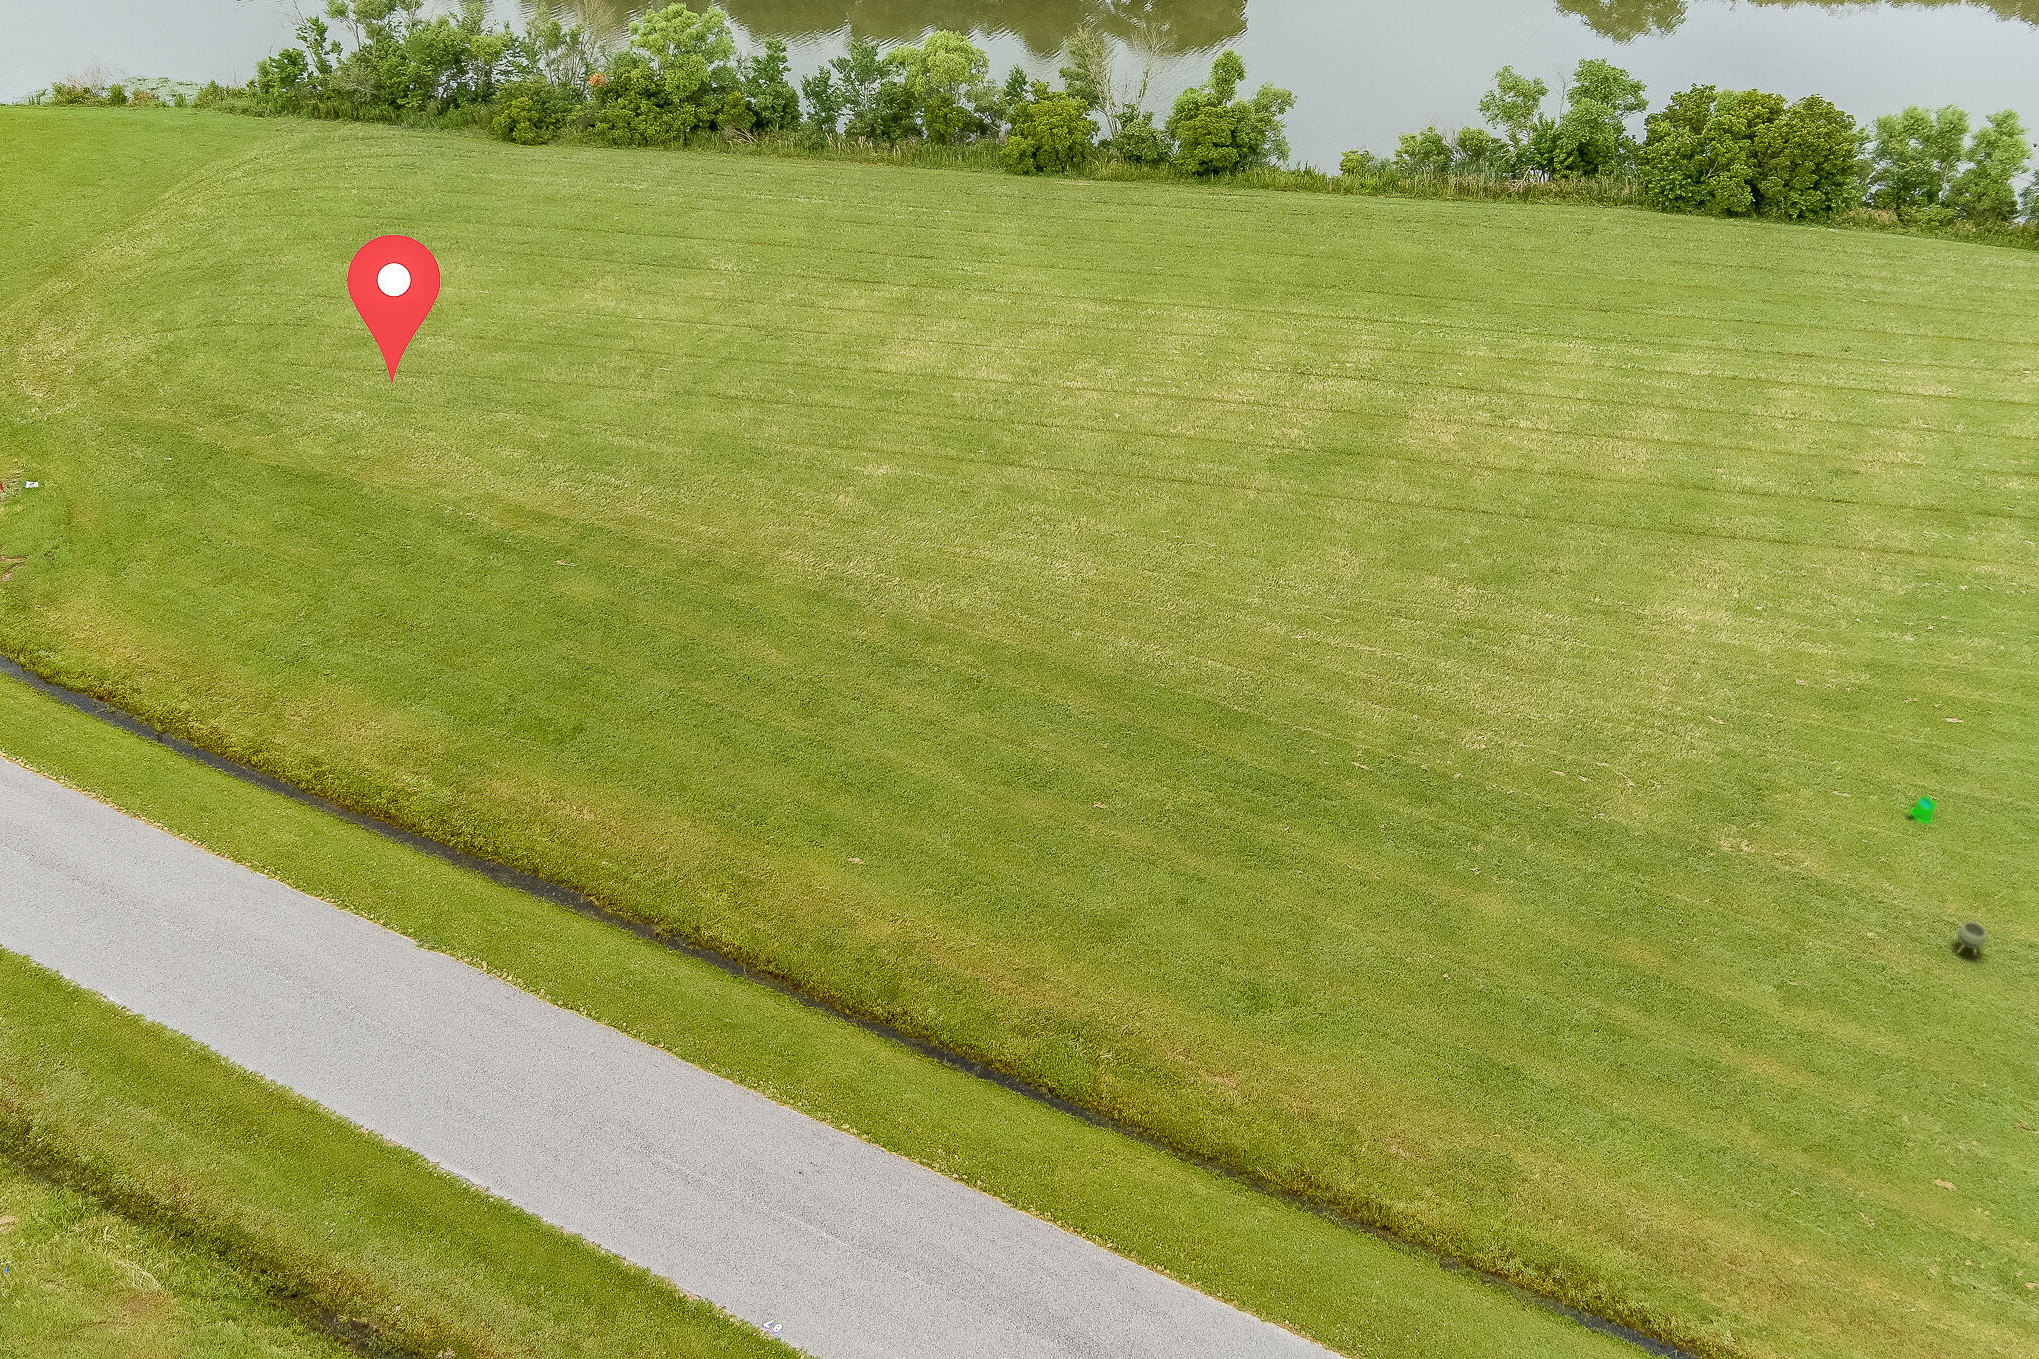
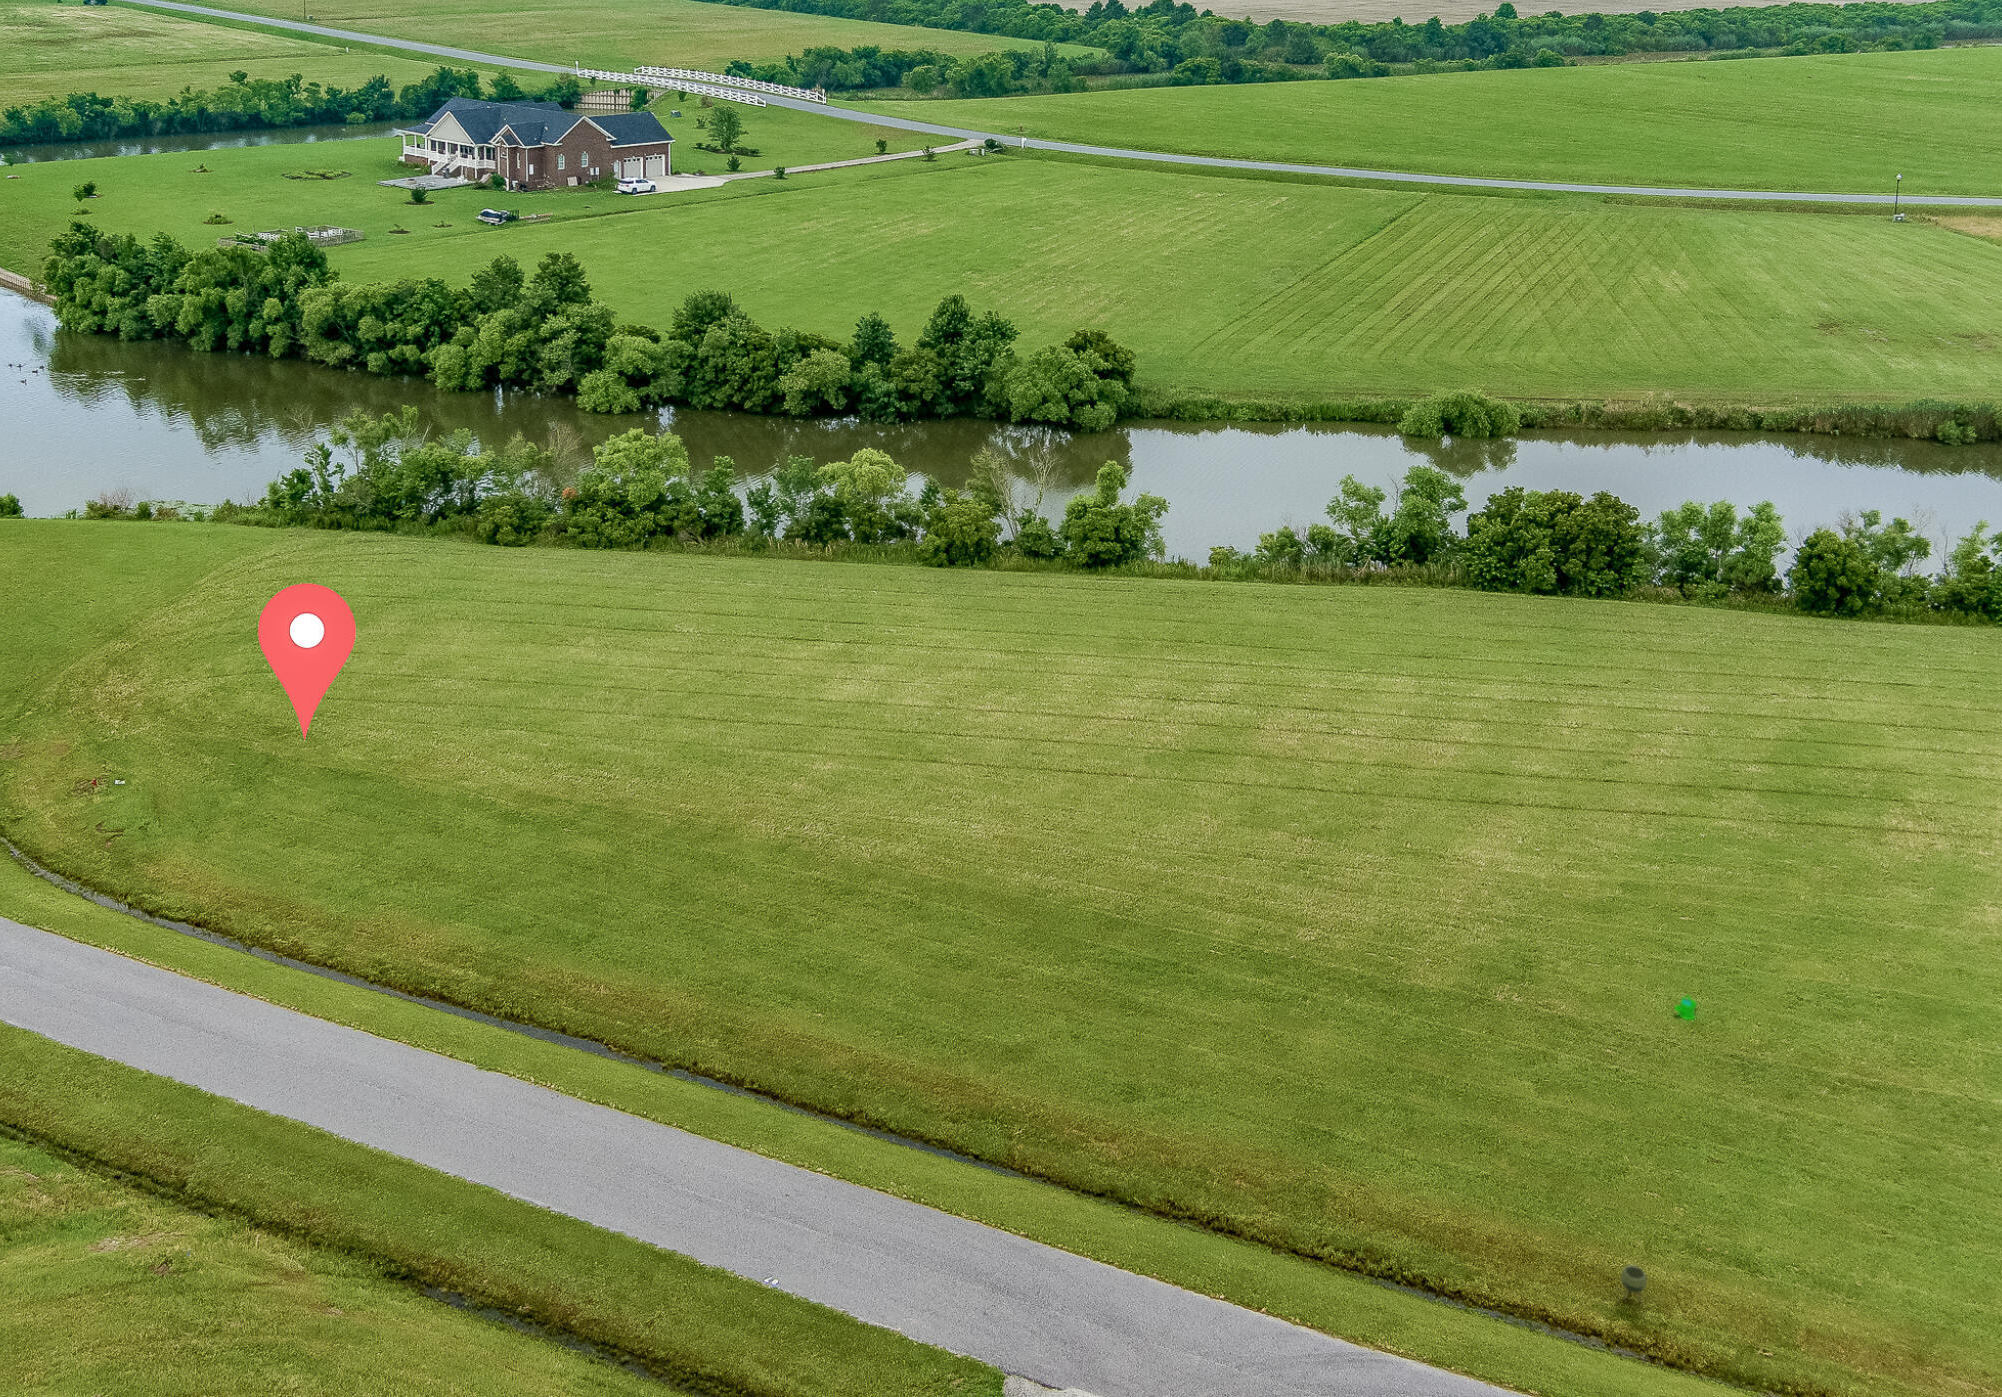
planter: present [1958,922,1987,955] -> present [1621,1265,1647,1301]

